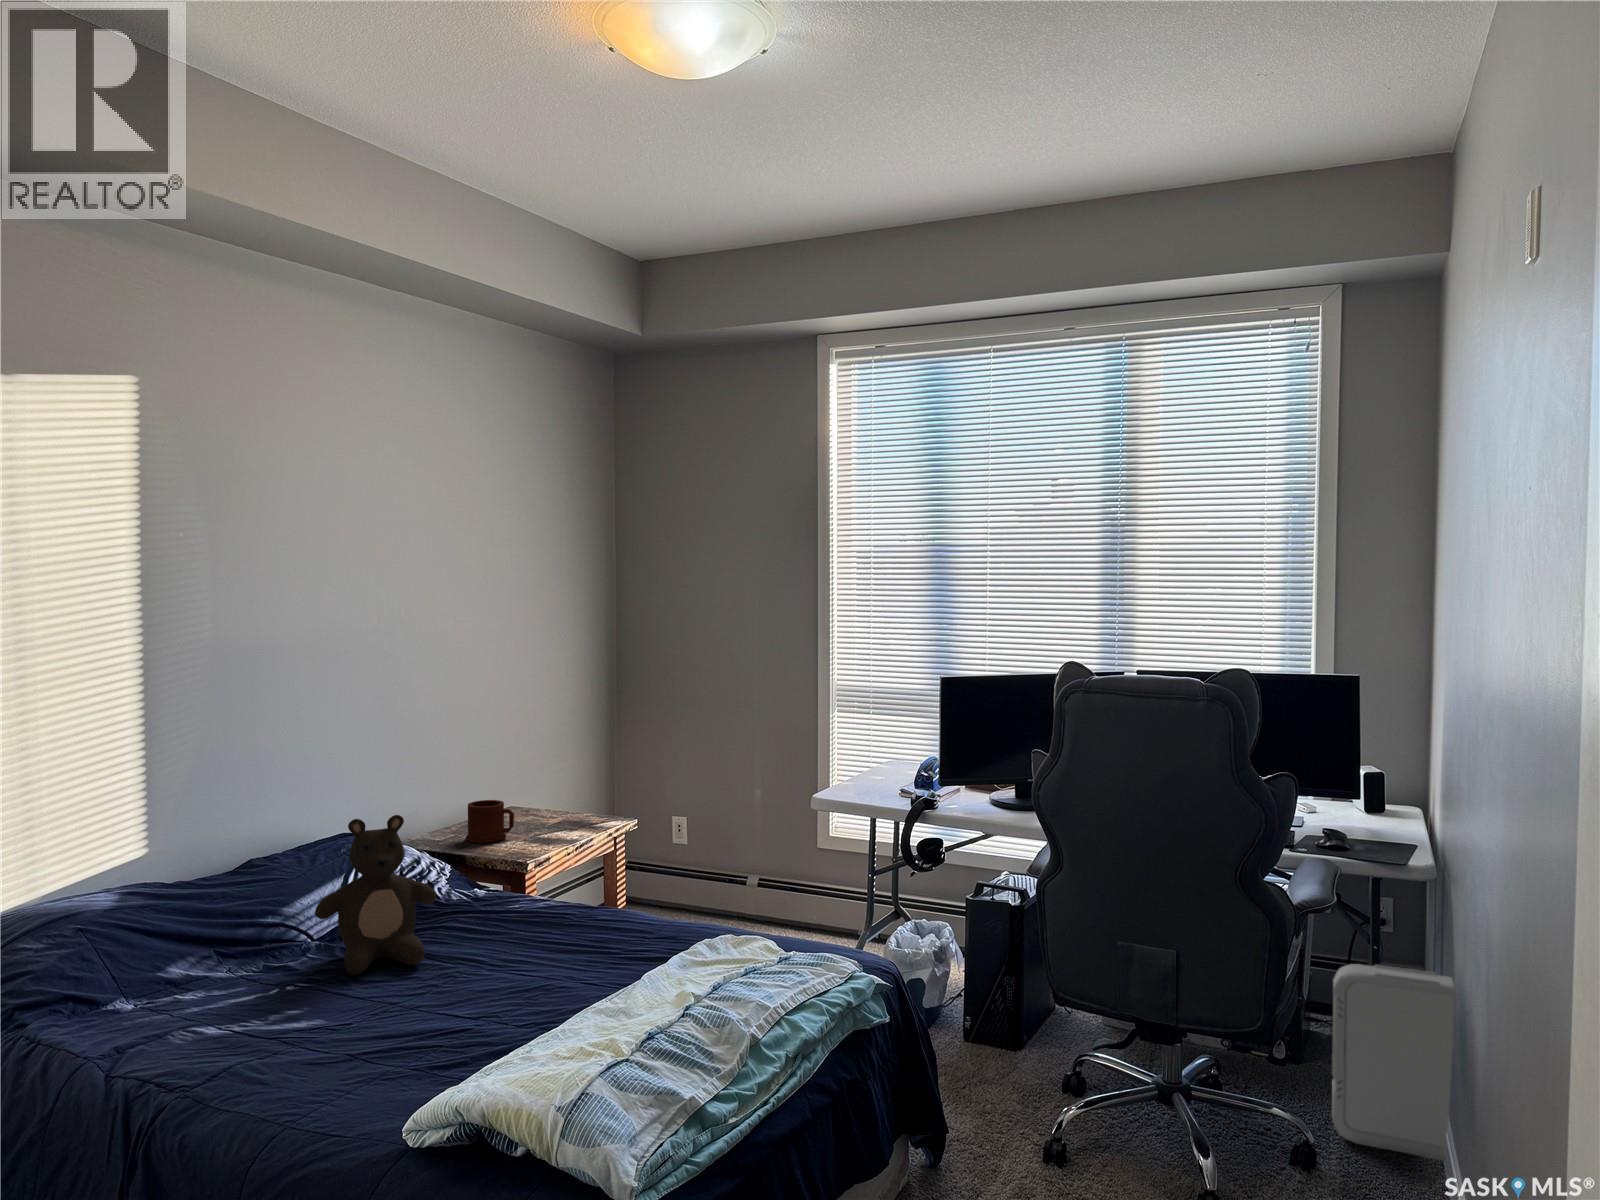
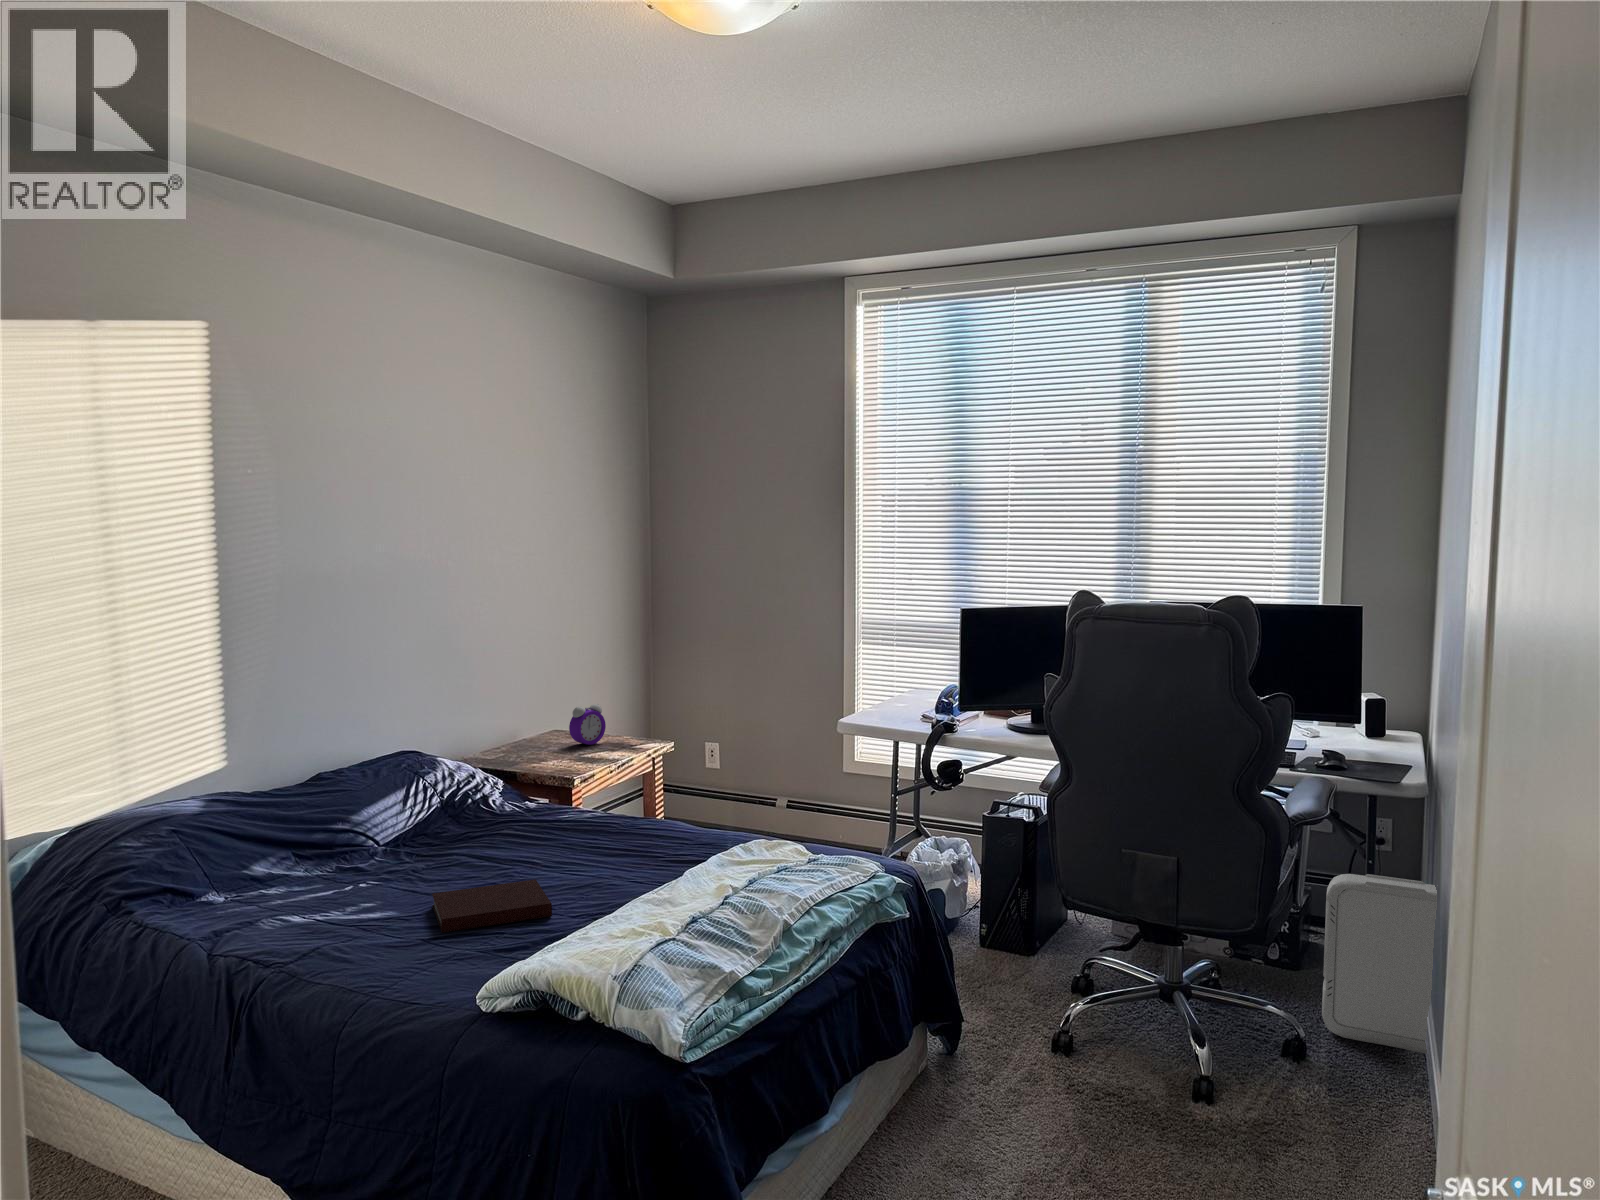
alarm clock: none [526,779,565,822] -> present [569,704,606,745]
mug: present [466,800,514,843] -> none [514,723,559,762]
teddy bear: present [315,815,436,975] -> none [383,730,492,873]
notebook: none [363,982,496,1048] -> present [432,879,552,933]

